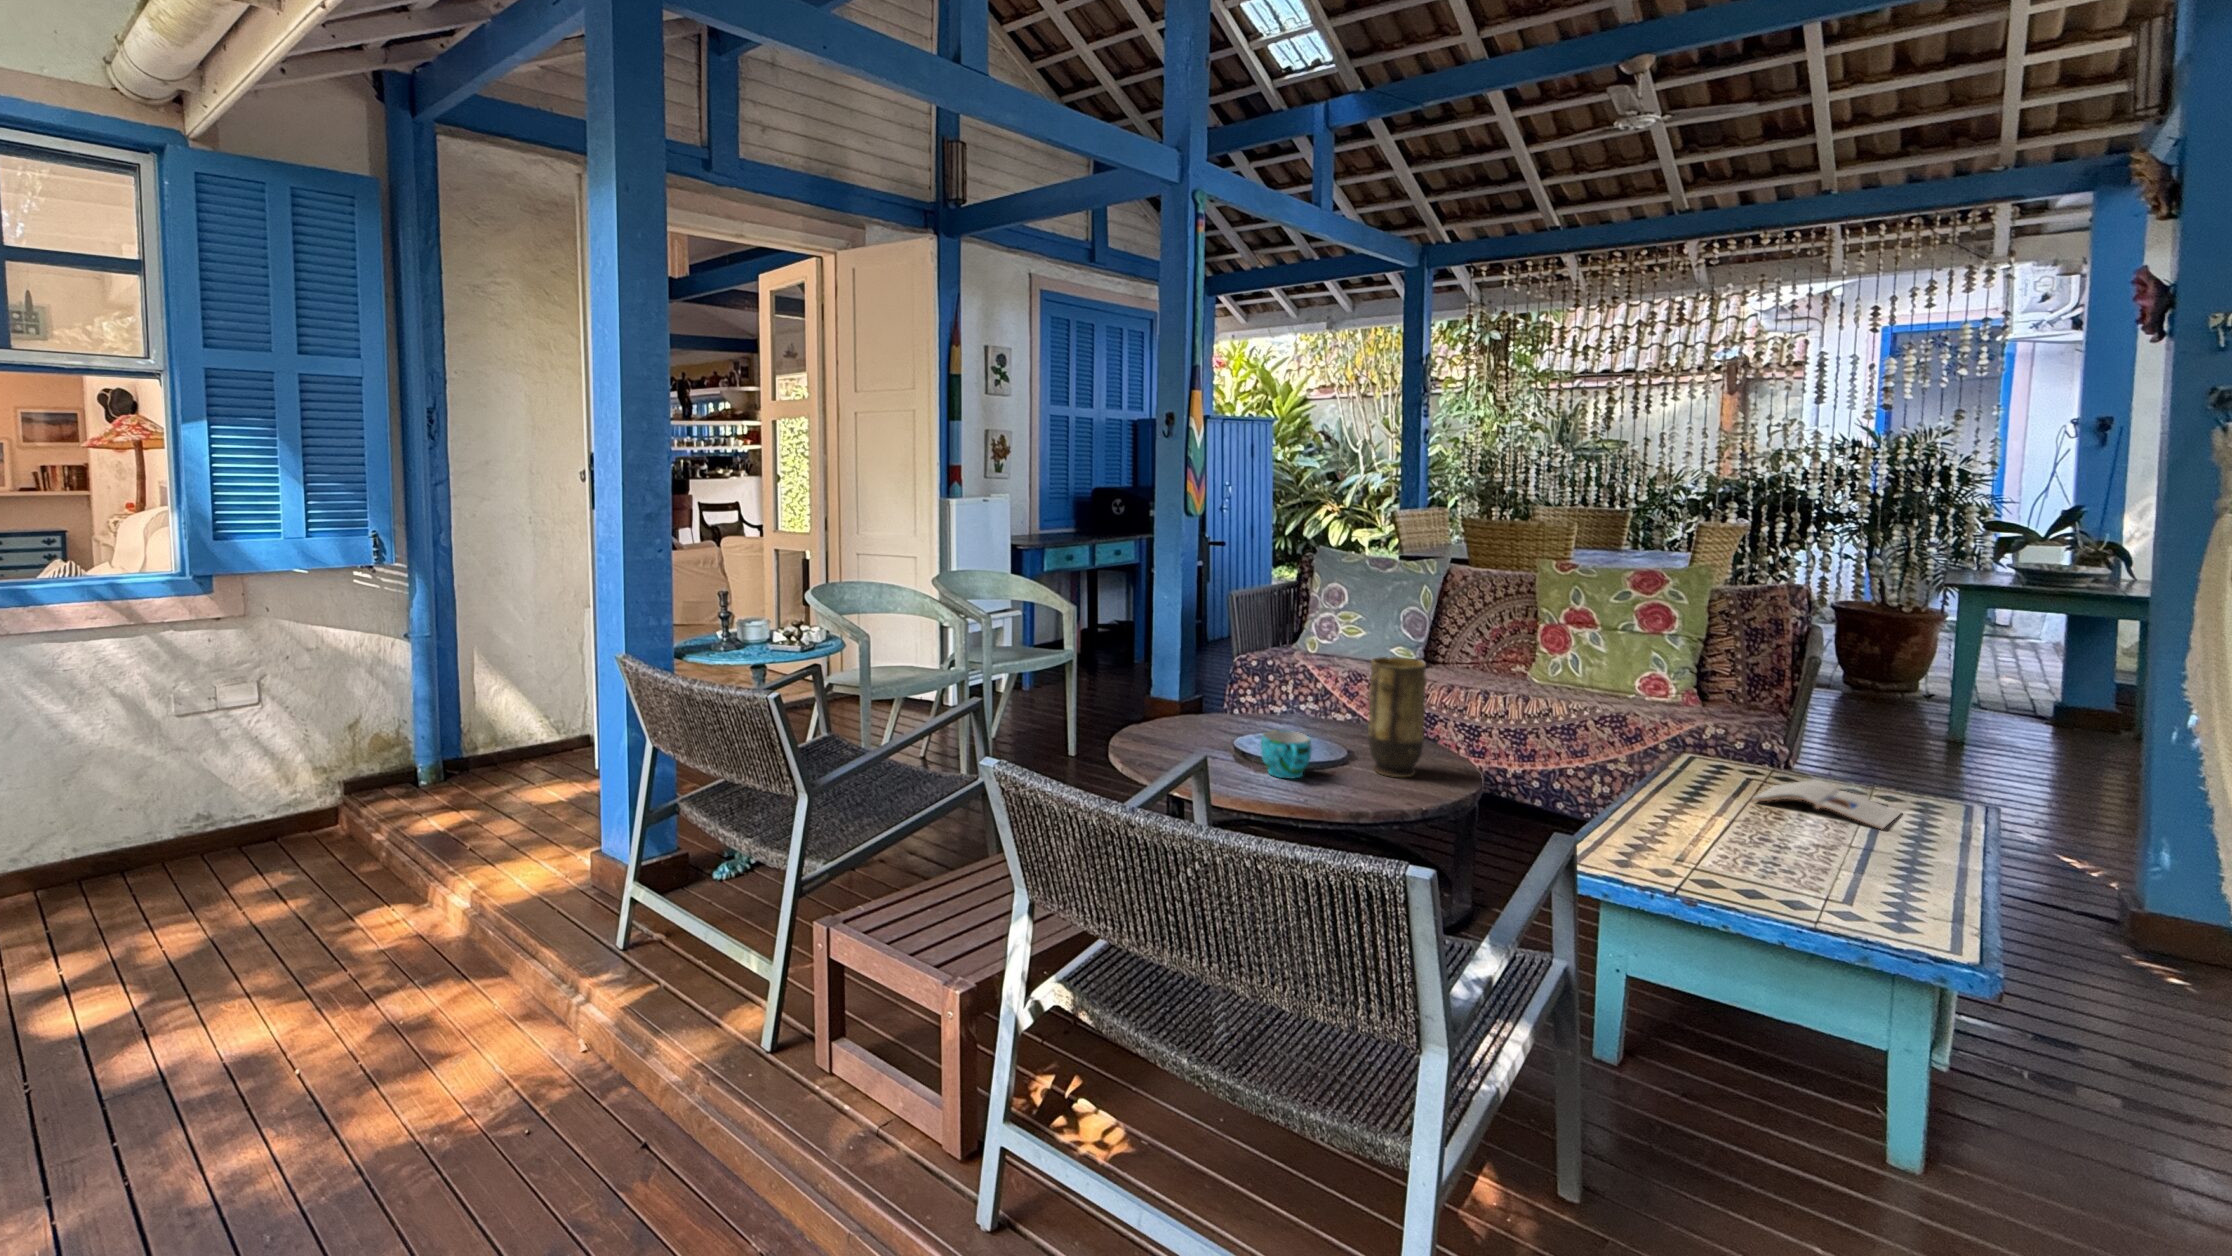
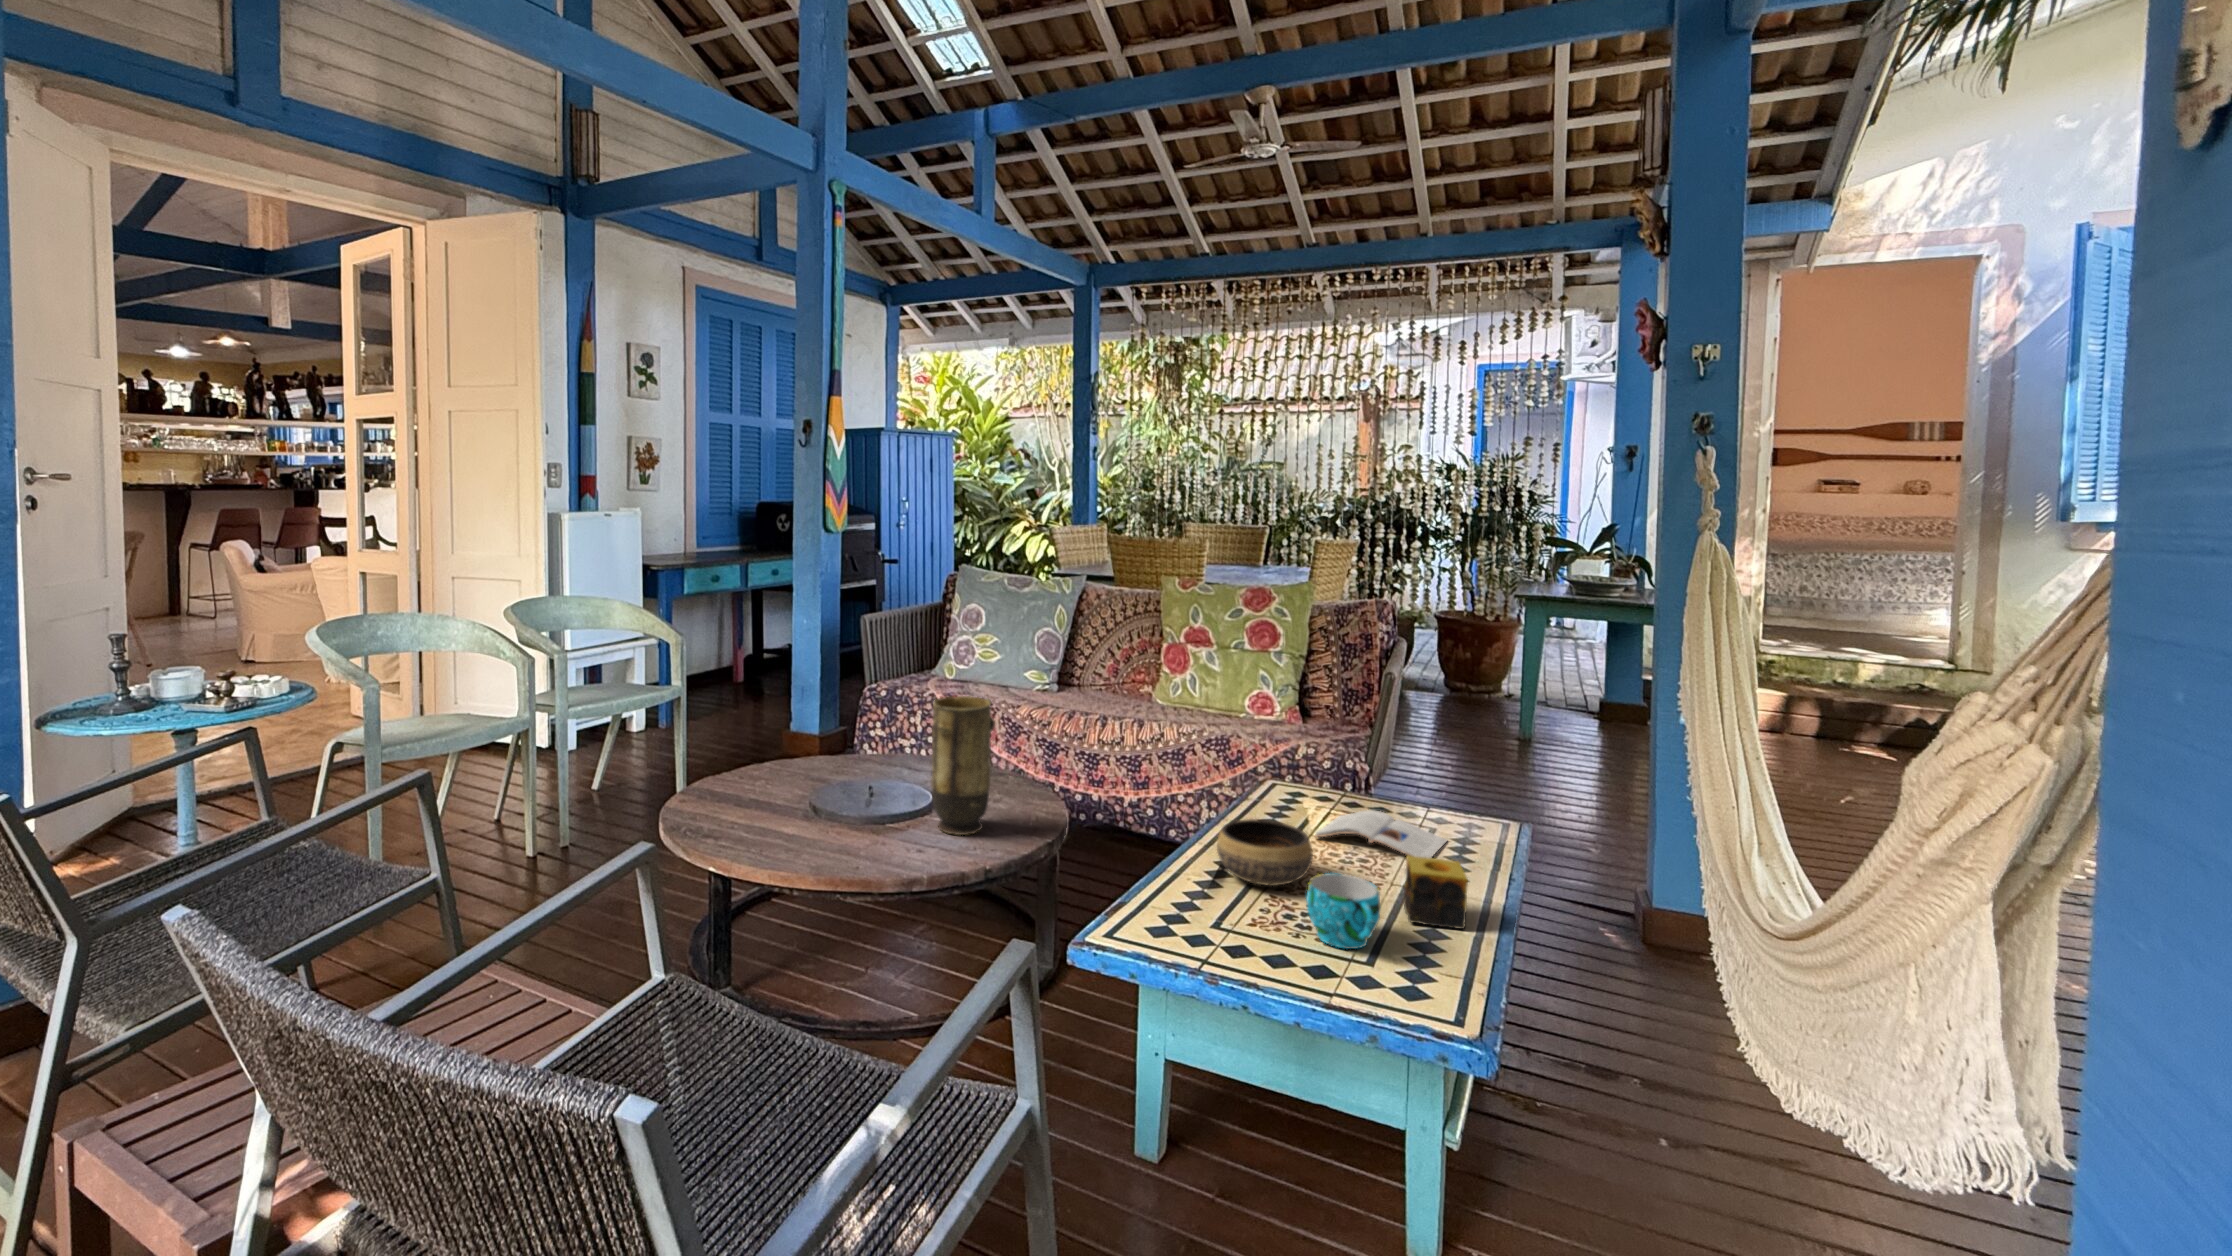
cup: present [1261,731,1312,778] -> present [1306,873,1381,949]
bowl: none [1659,777,1763,836] -> present [1217,819,1313,886]
candle: none [1865,815,1943,884] -> present [1403,855,1468,929]

